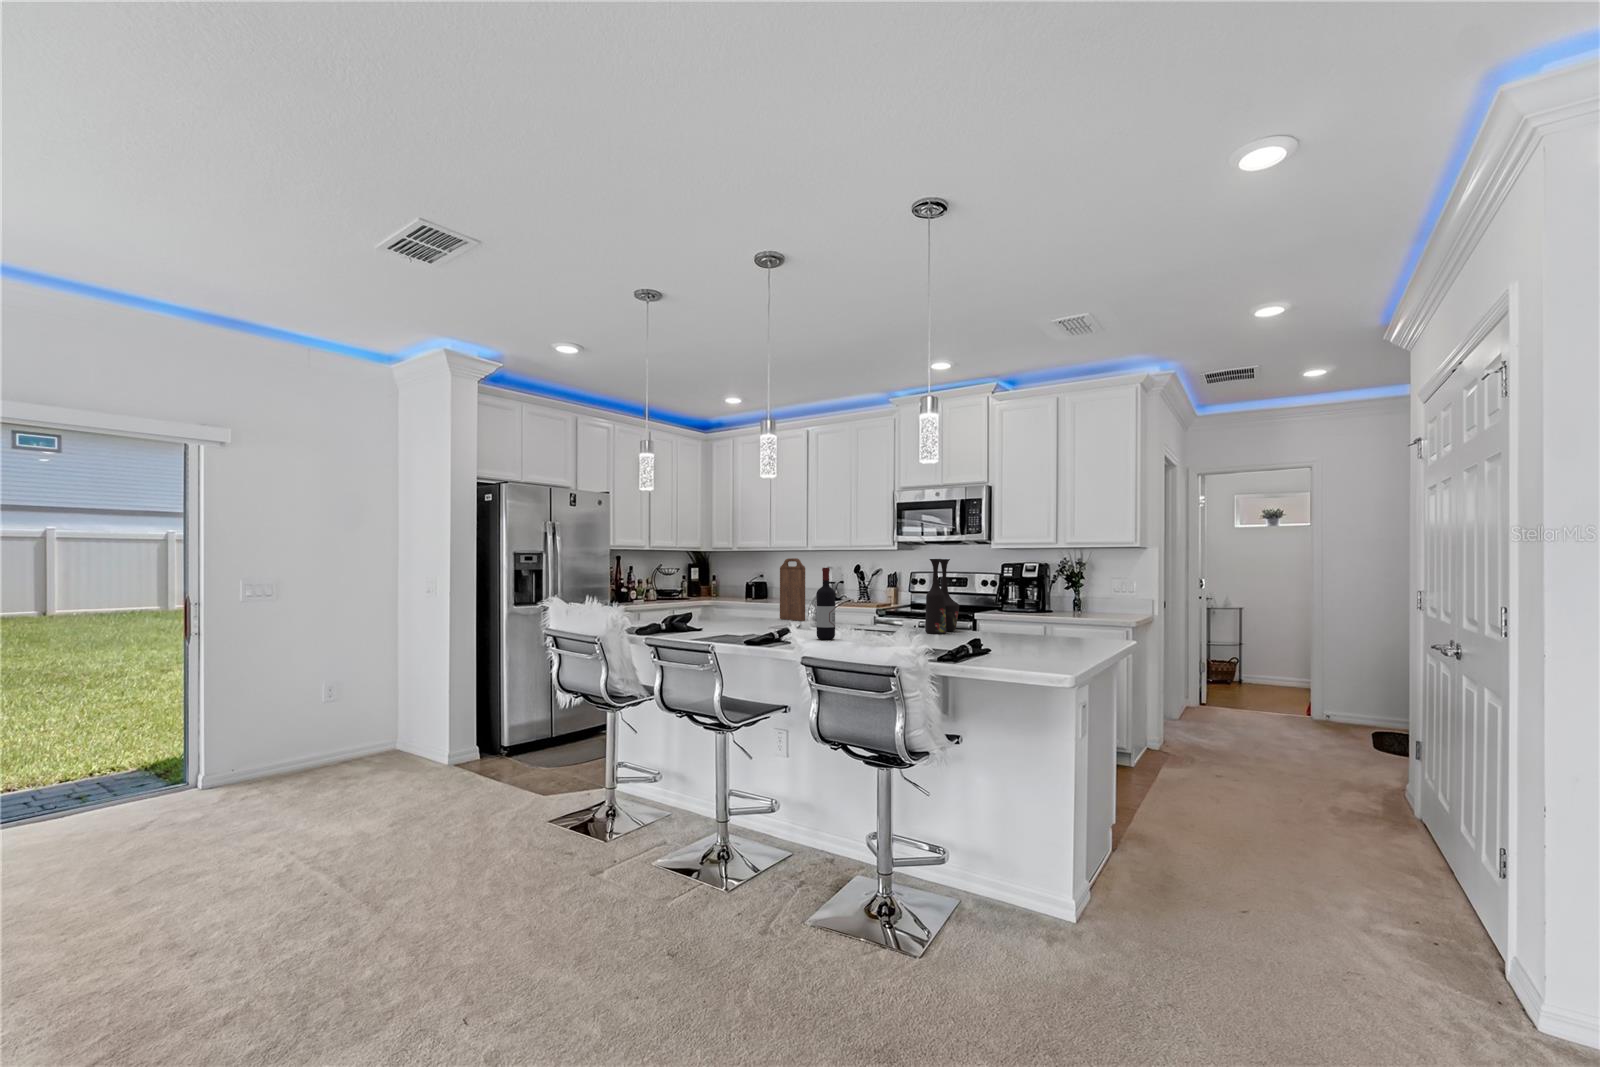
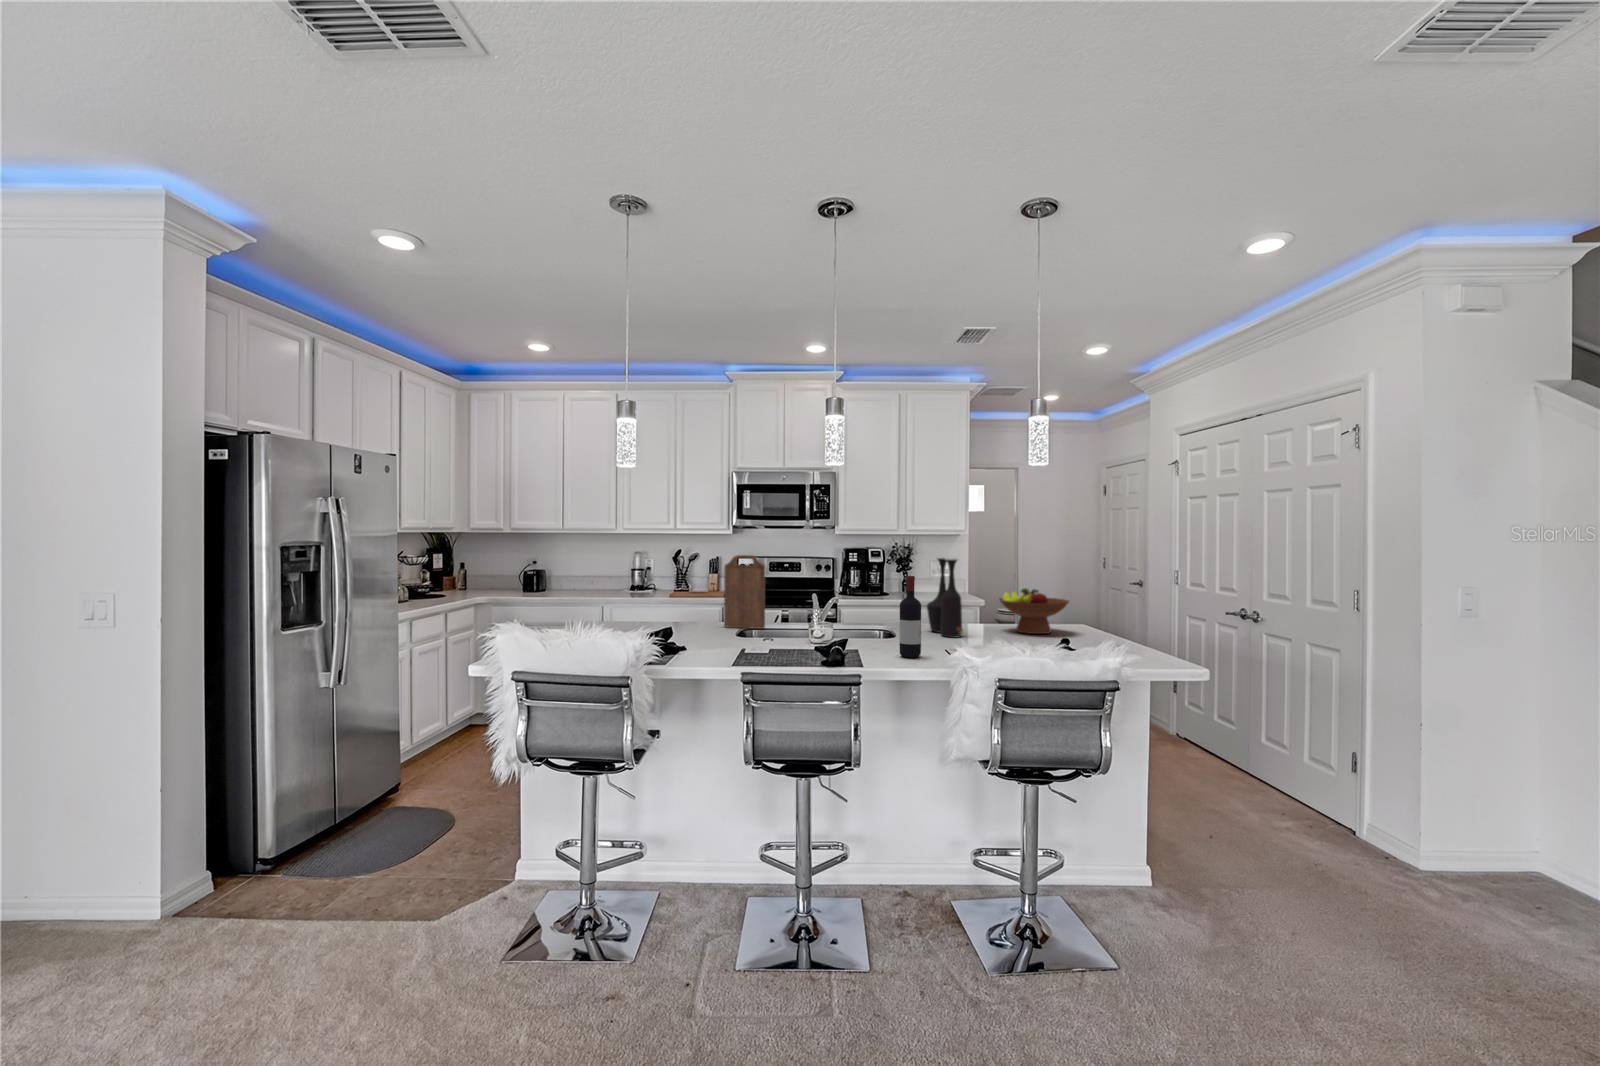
fruit bowl: none [999,589,1074,637] -> present [999,589,1069,634]

